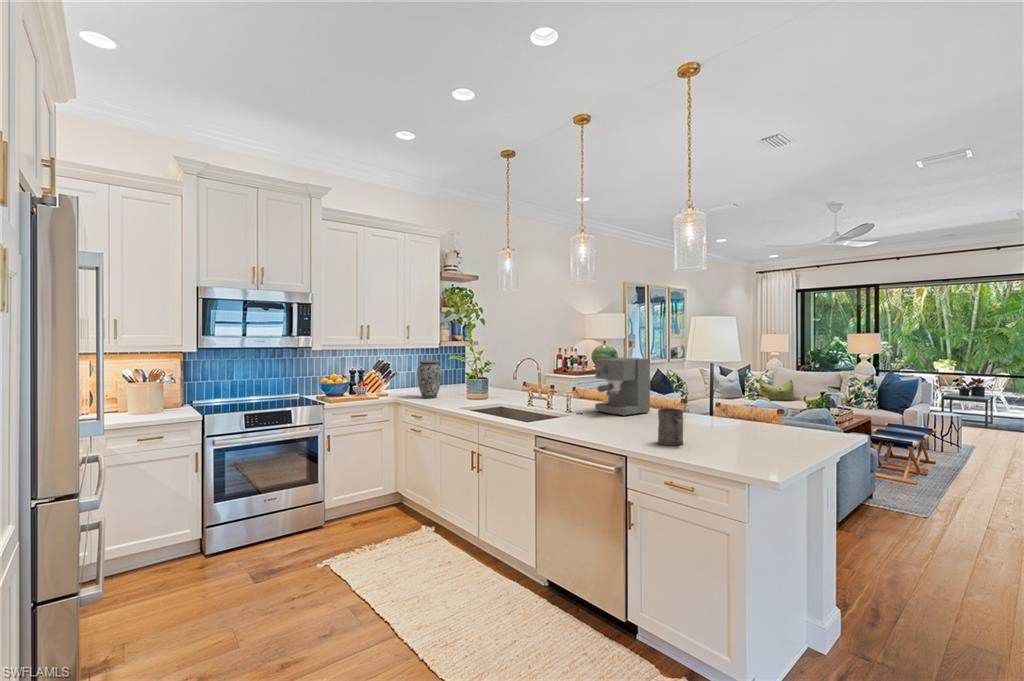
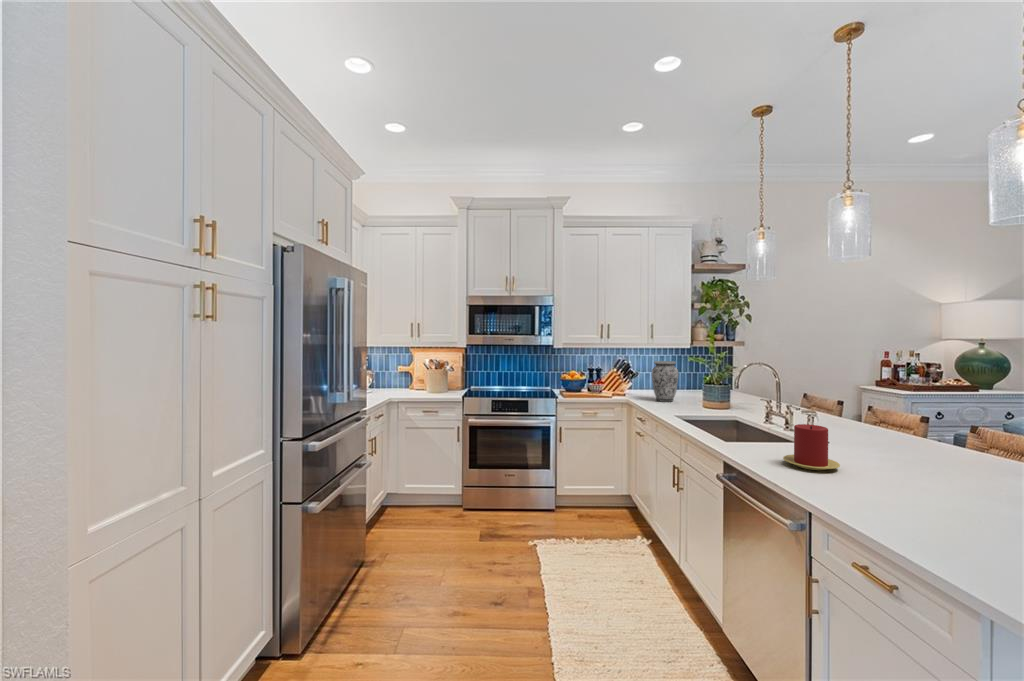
coffee maker: present [595,357,650,416] -> none [848,370,969,464]
candle: none [573,397,606,427] -> present [783,424,840,470]
mug: present [658,408,683,445] -> none [893,463,951,535]

